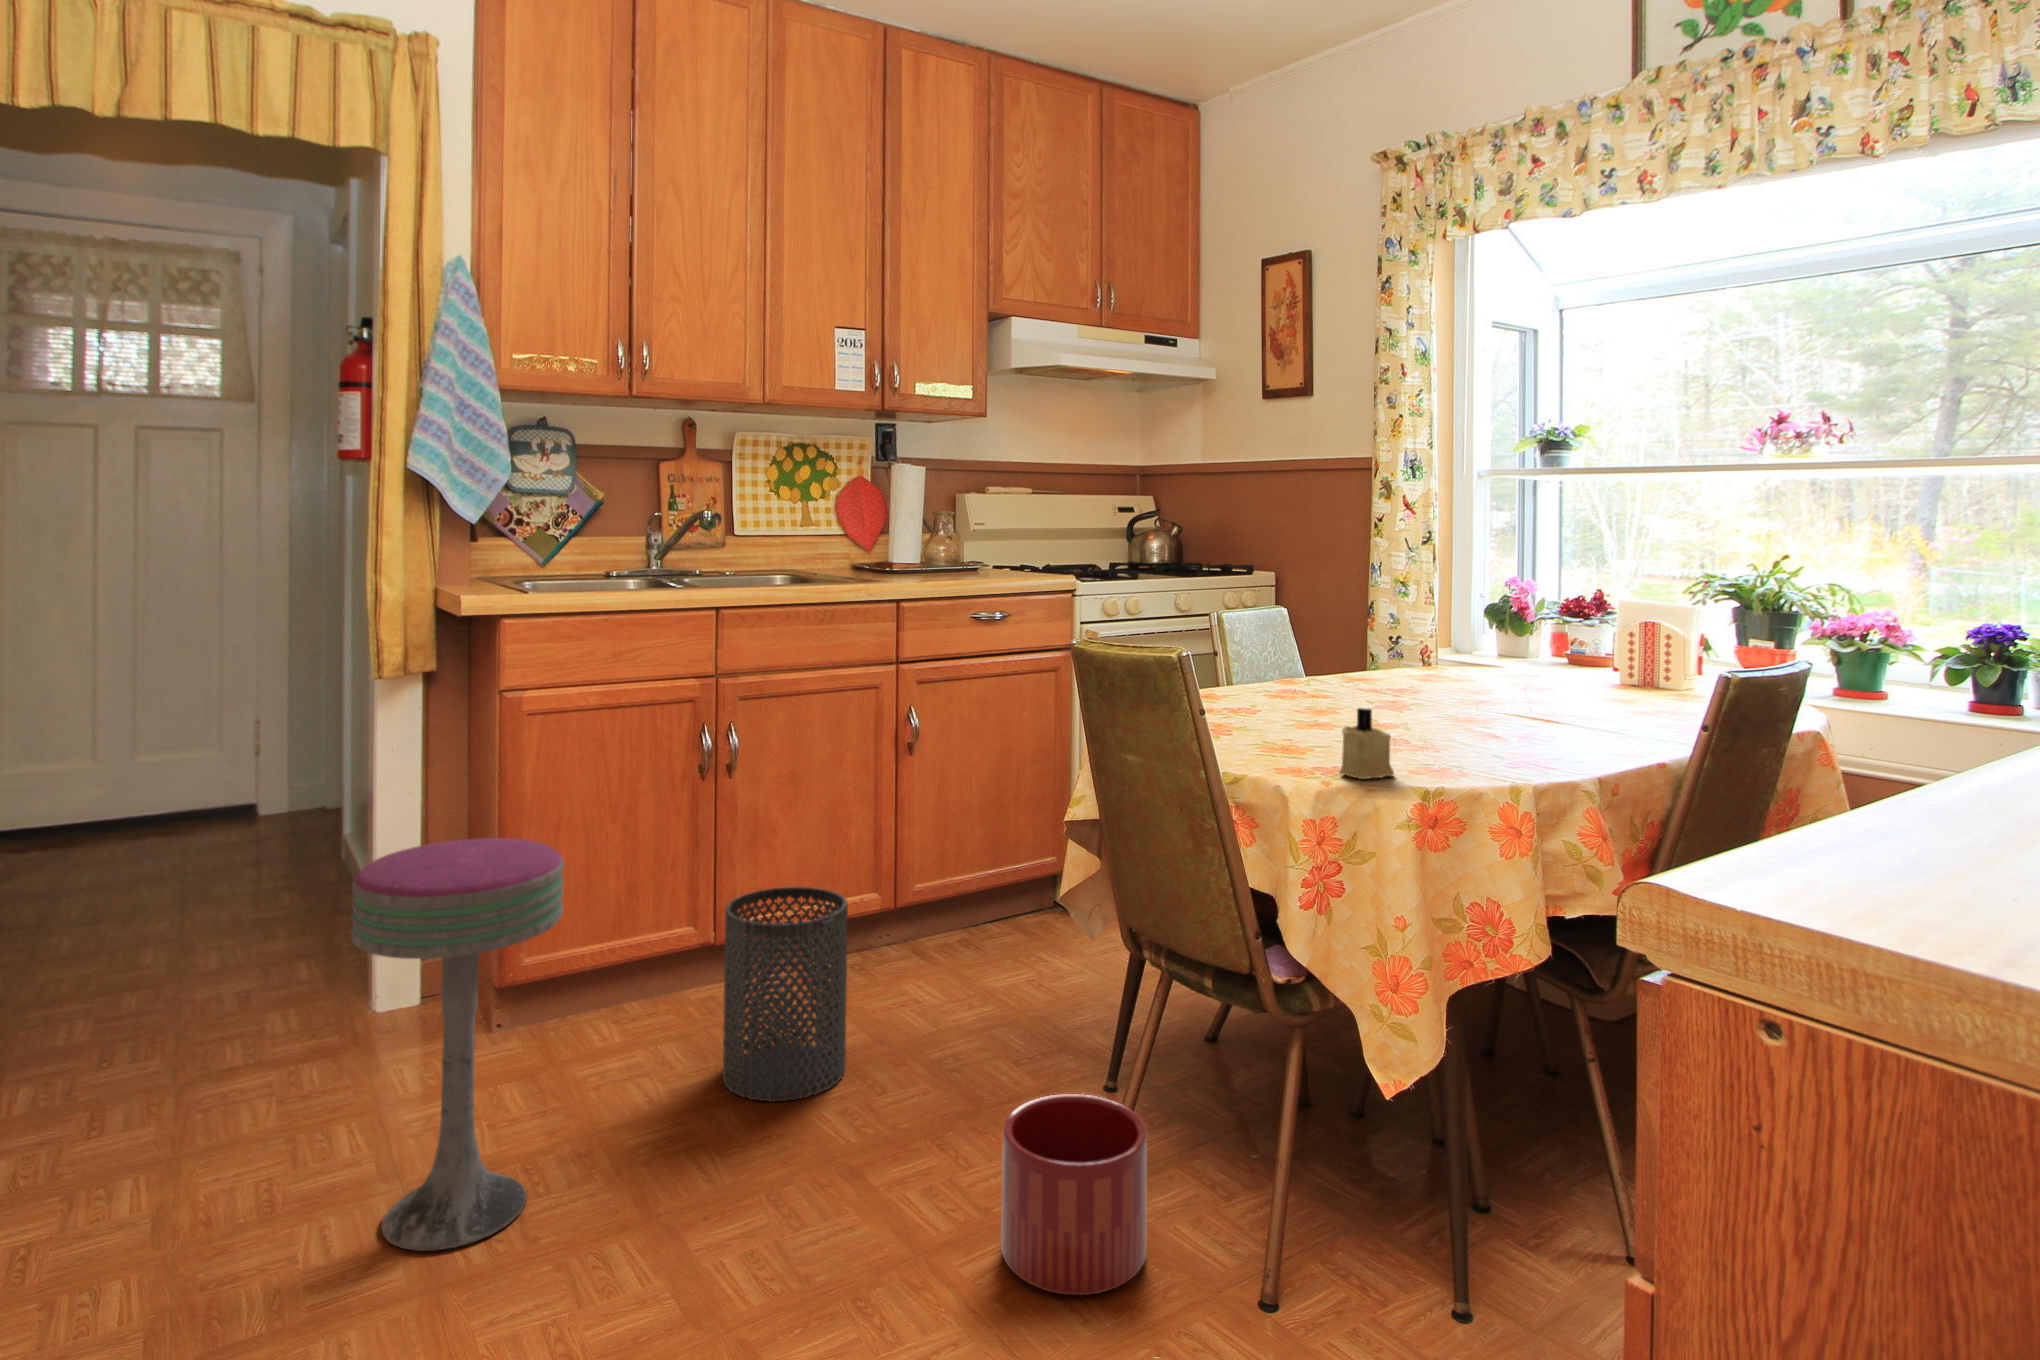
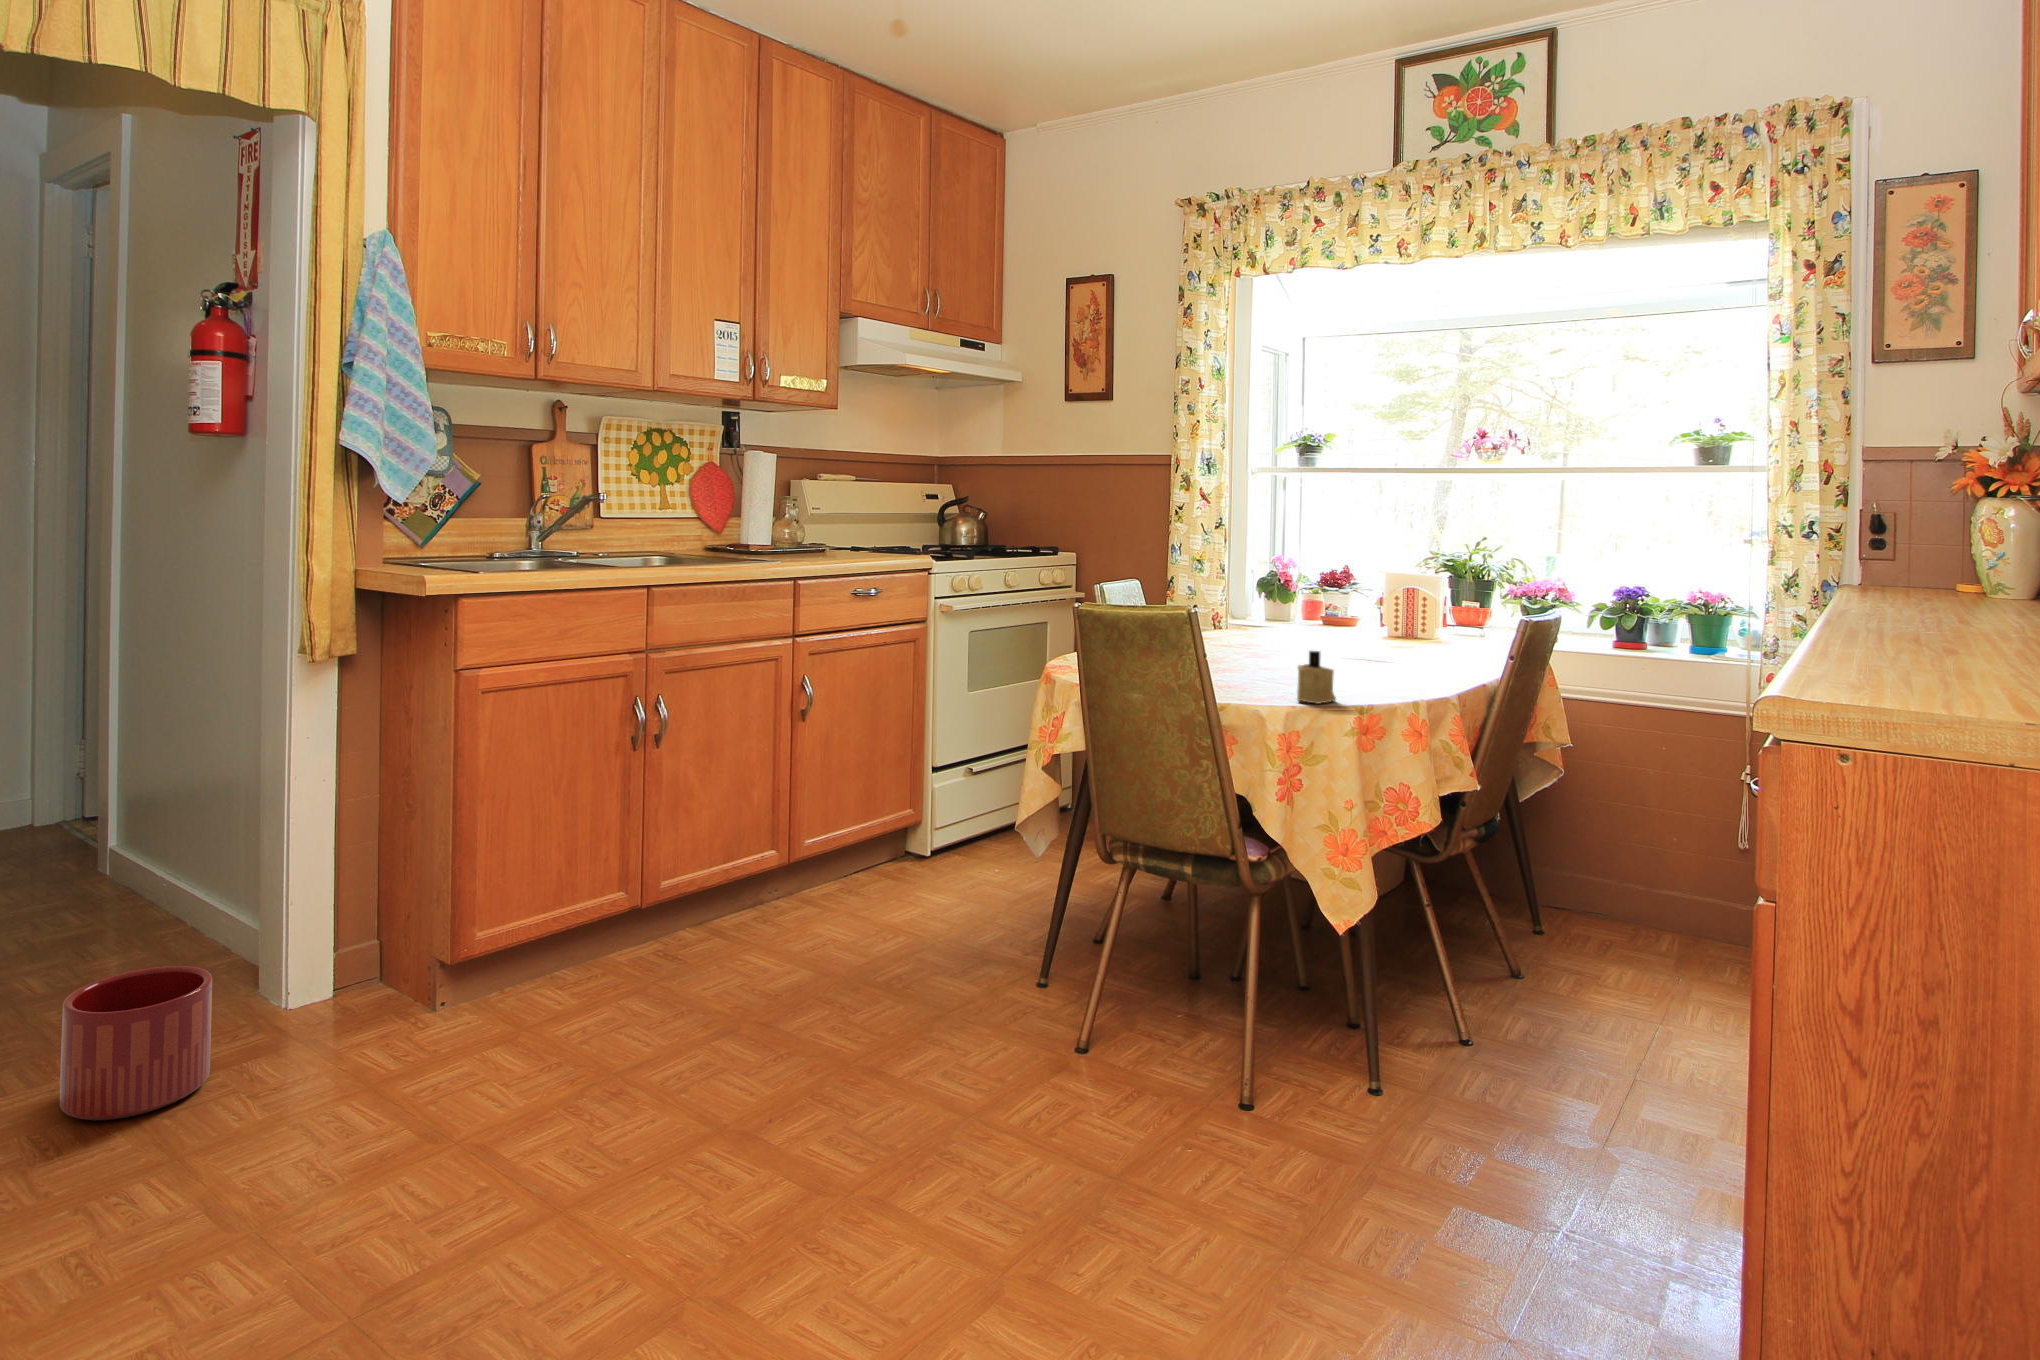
bar stool: present [351,838,564,1251] -> none [431,803,628,1190]
trash can: present [723,887,848,1101] -> none [700,838,816,1031]
planter: present [1001,1094,1147,1295] -> present [60,966,212,1120]

